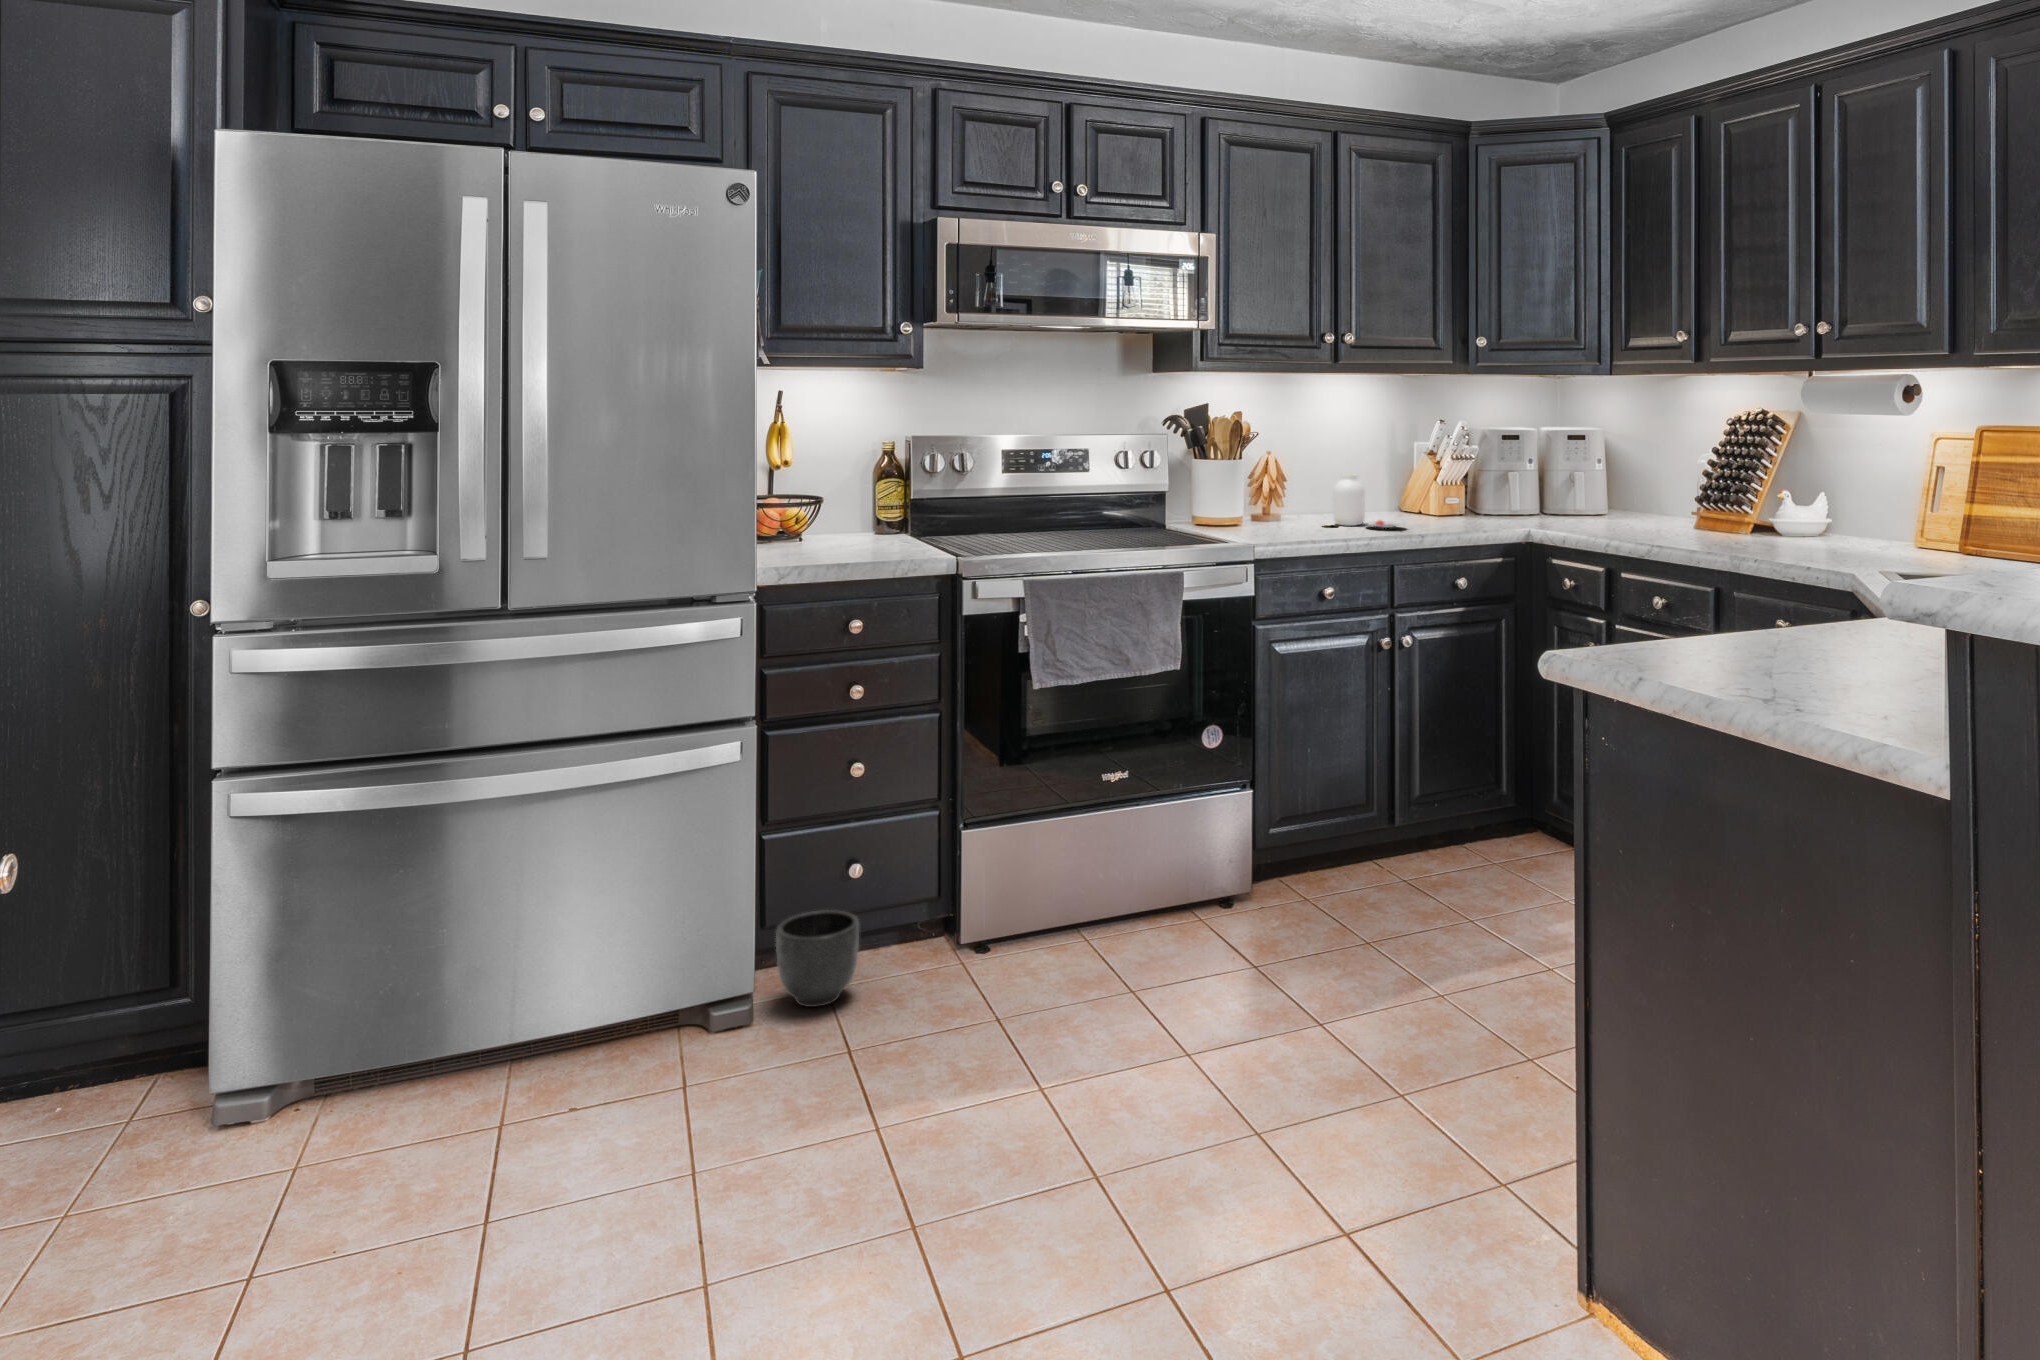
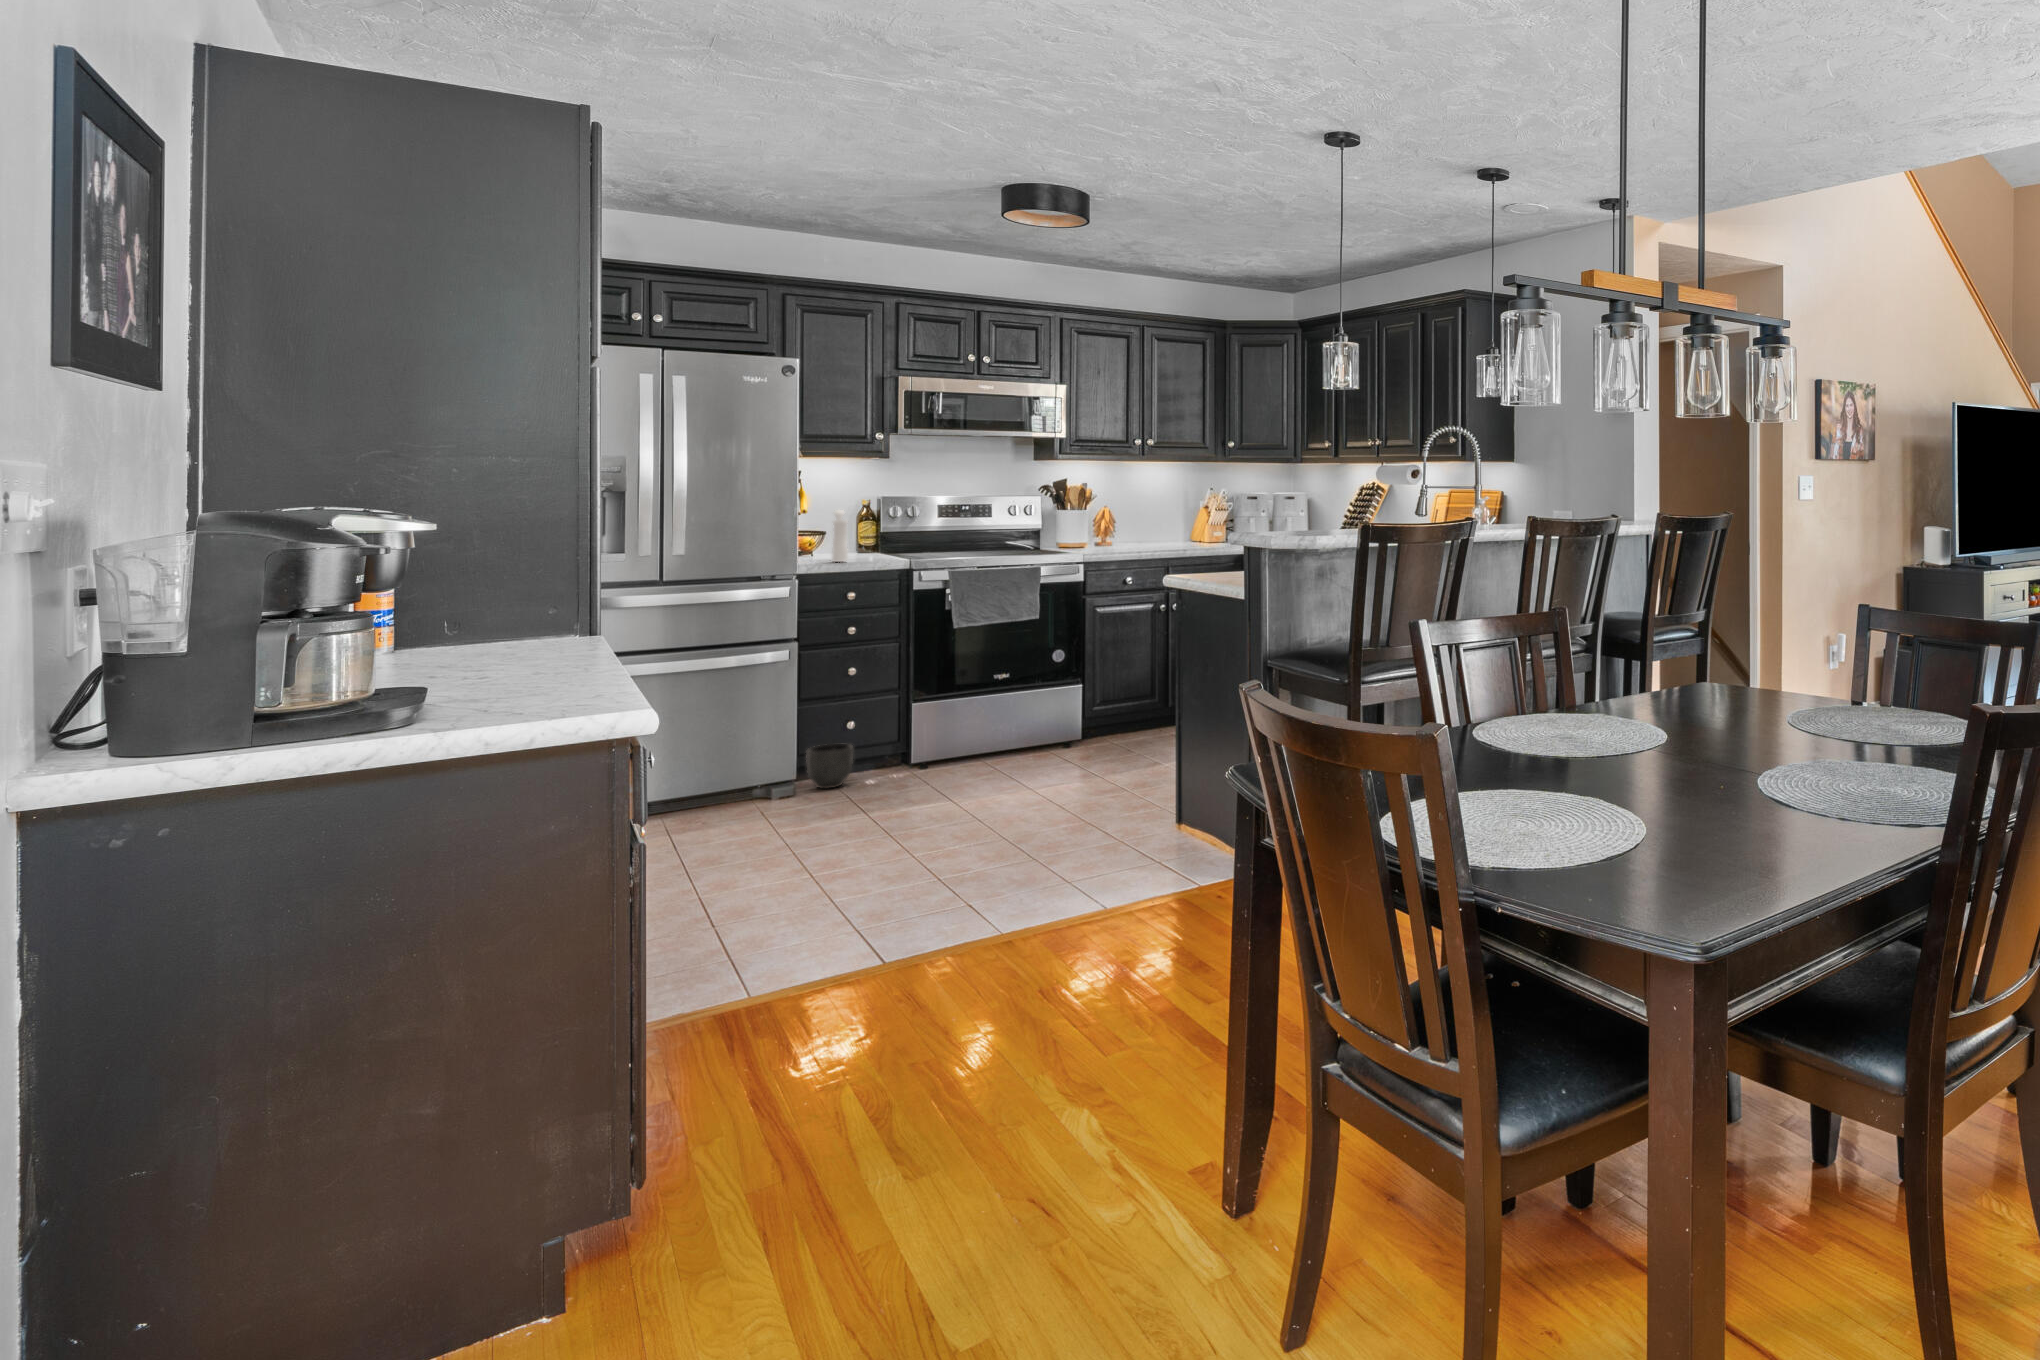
pepper mill: none [825,463,852,560] -> present [832,510,848,562]
jar: present [1323,474,1404,528] -> none [1132,519,1181,548]

